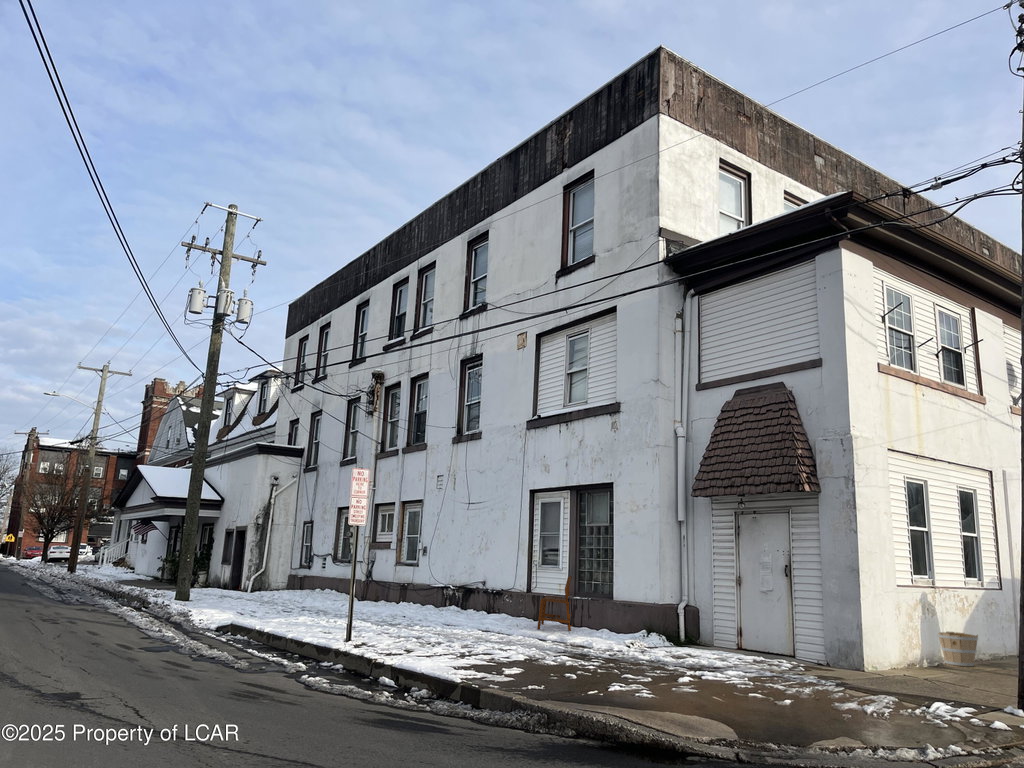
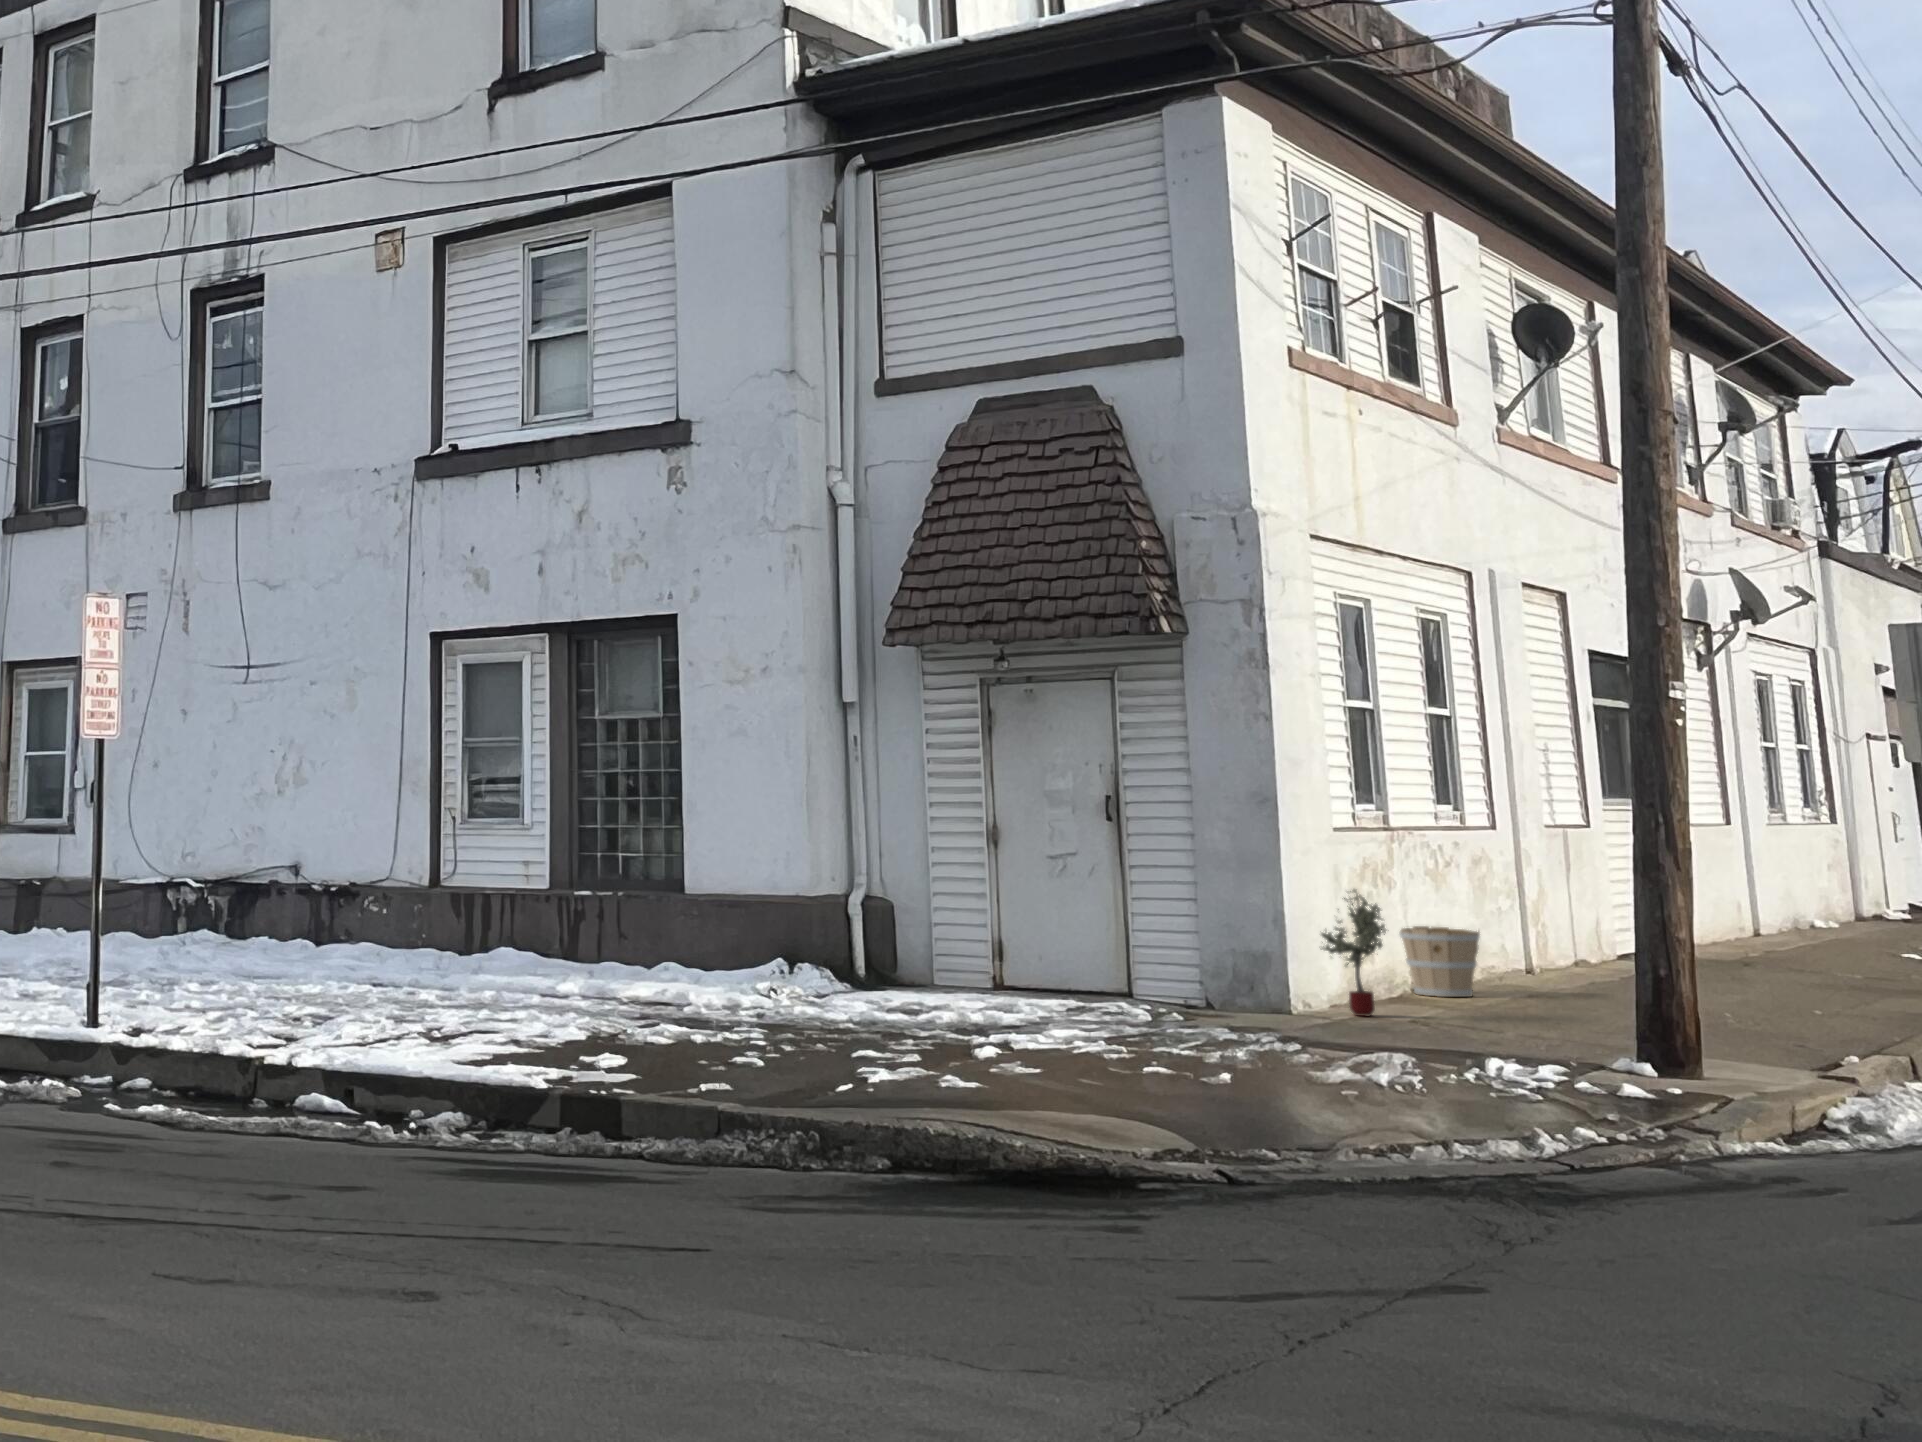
bench: present [537,576,572,631] -> none [487,841,582,972]
potted tree: none [882,612,919,673] -> present [1321,889,1386,1016]

